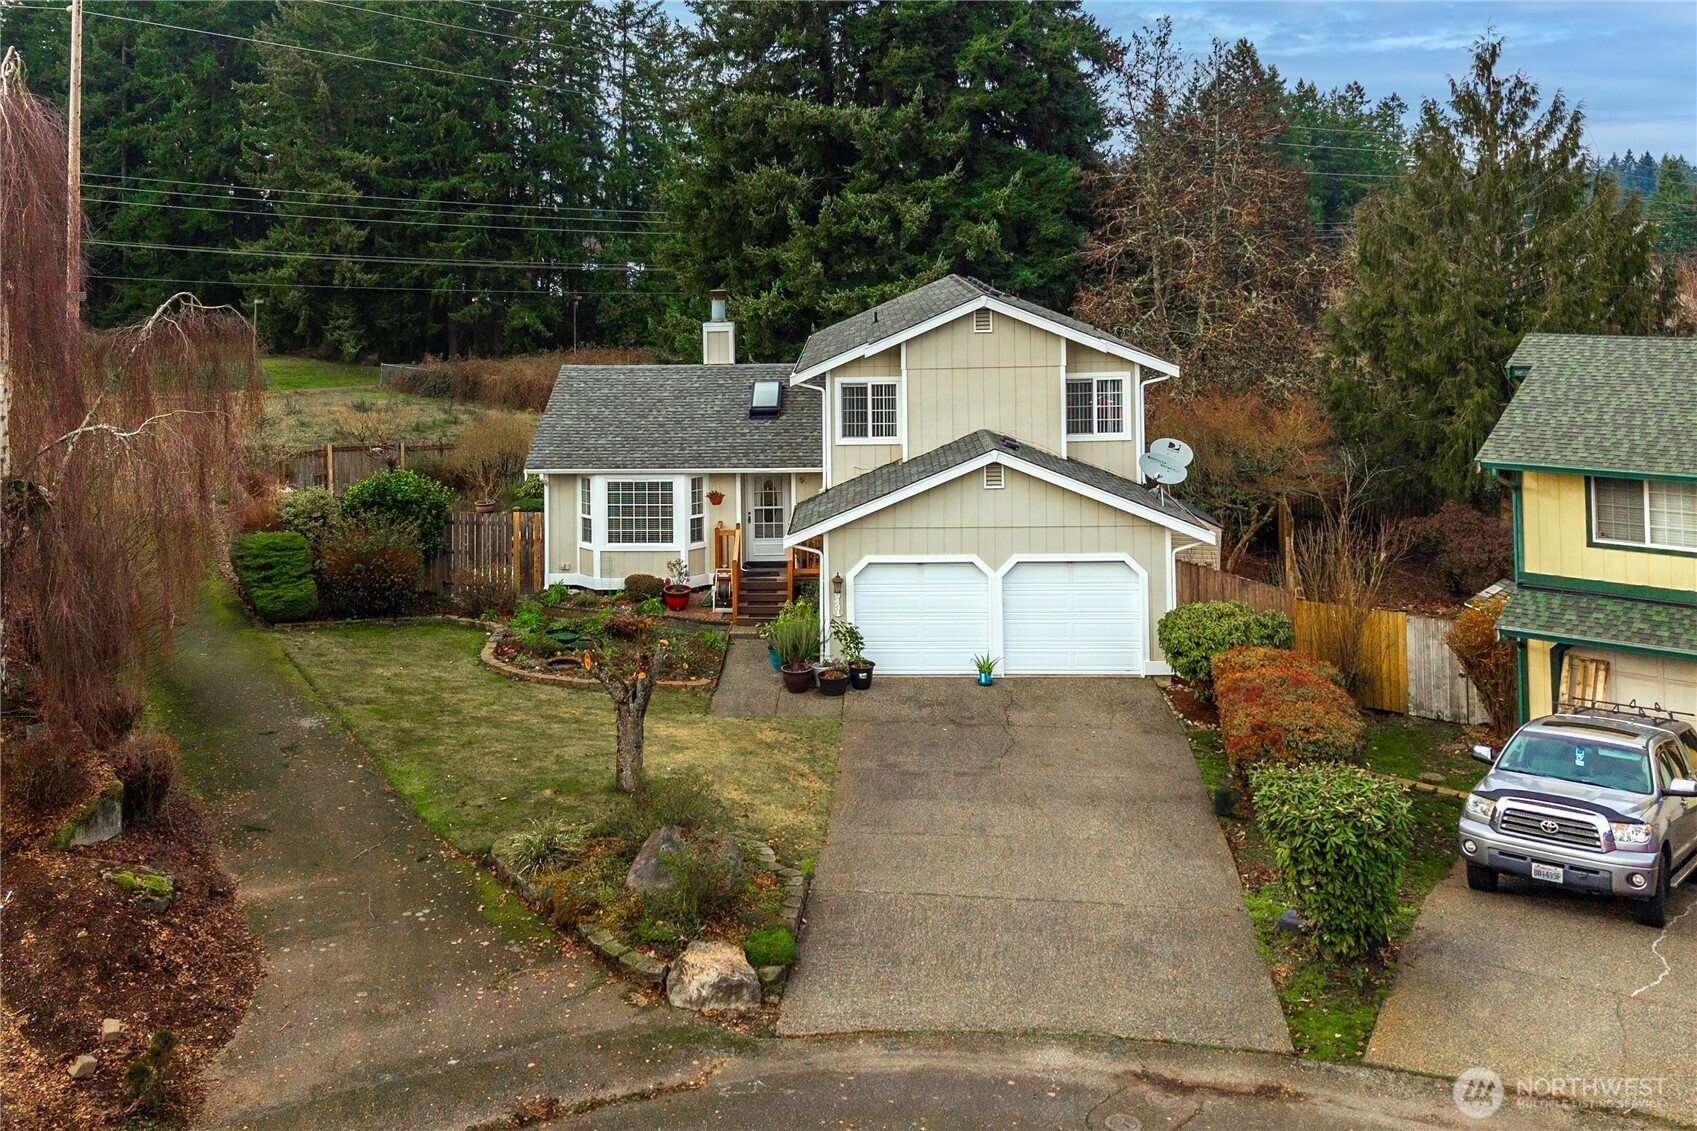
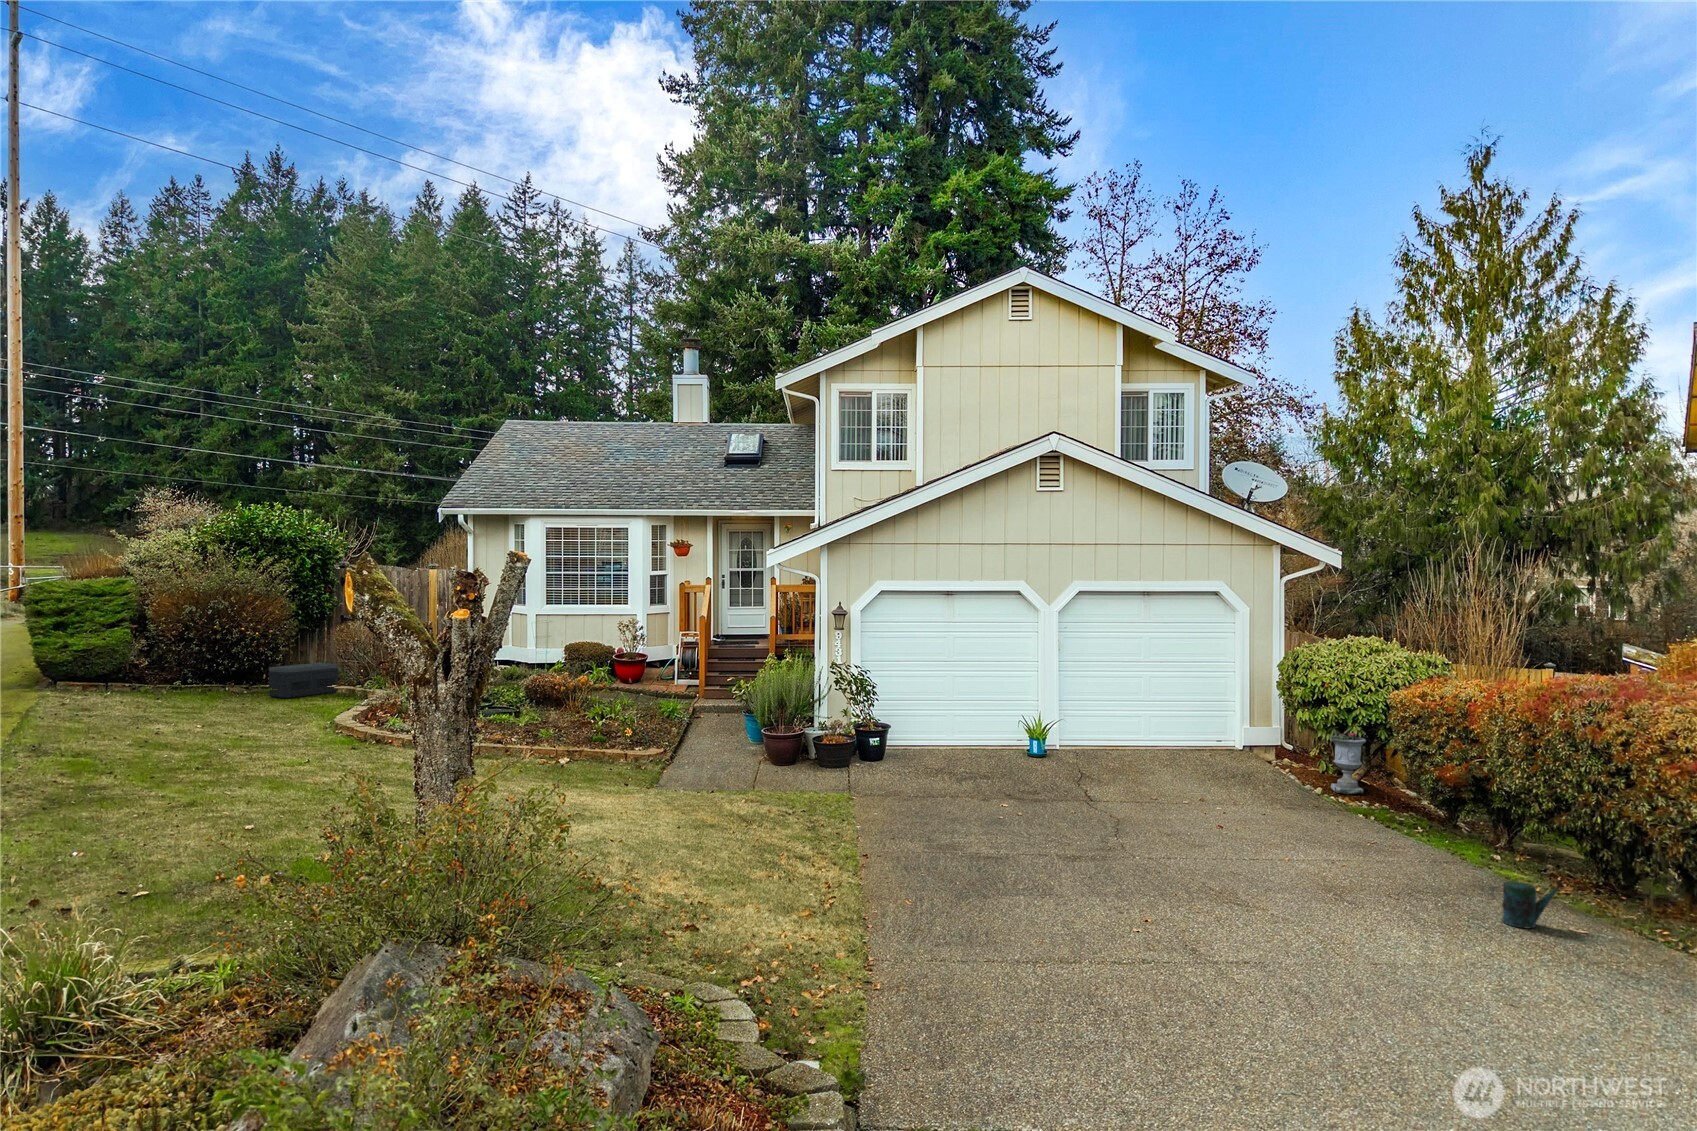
storage bench: none [396,595,447,626] -> present [269,663,338,698]
planter: none [1182,674,1206,719] -> present [1330,730,1366,794]

